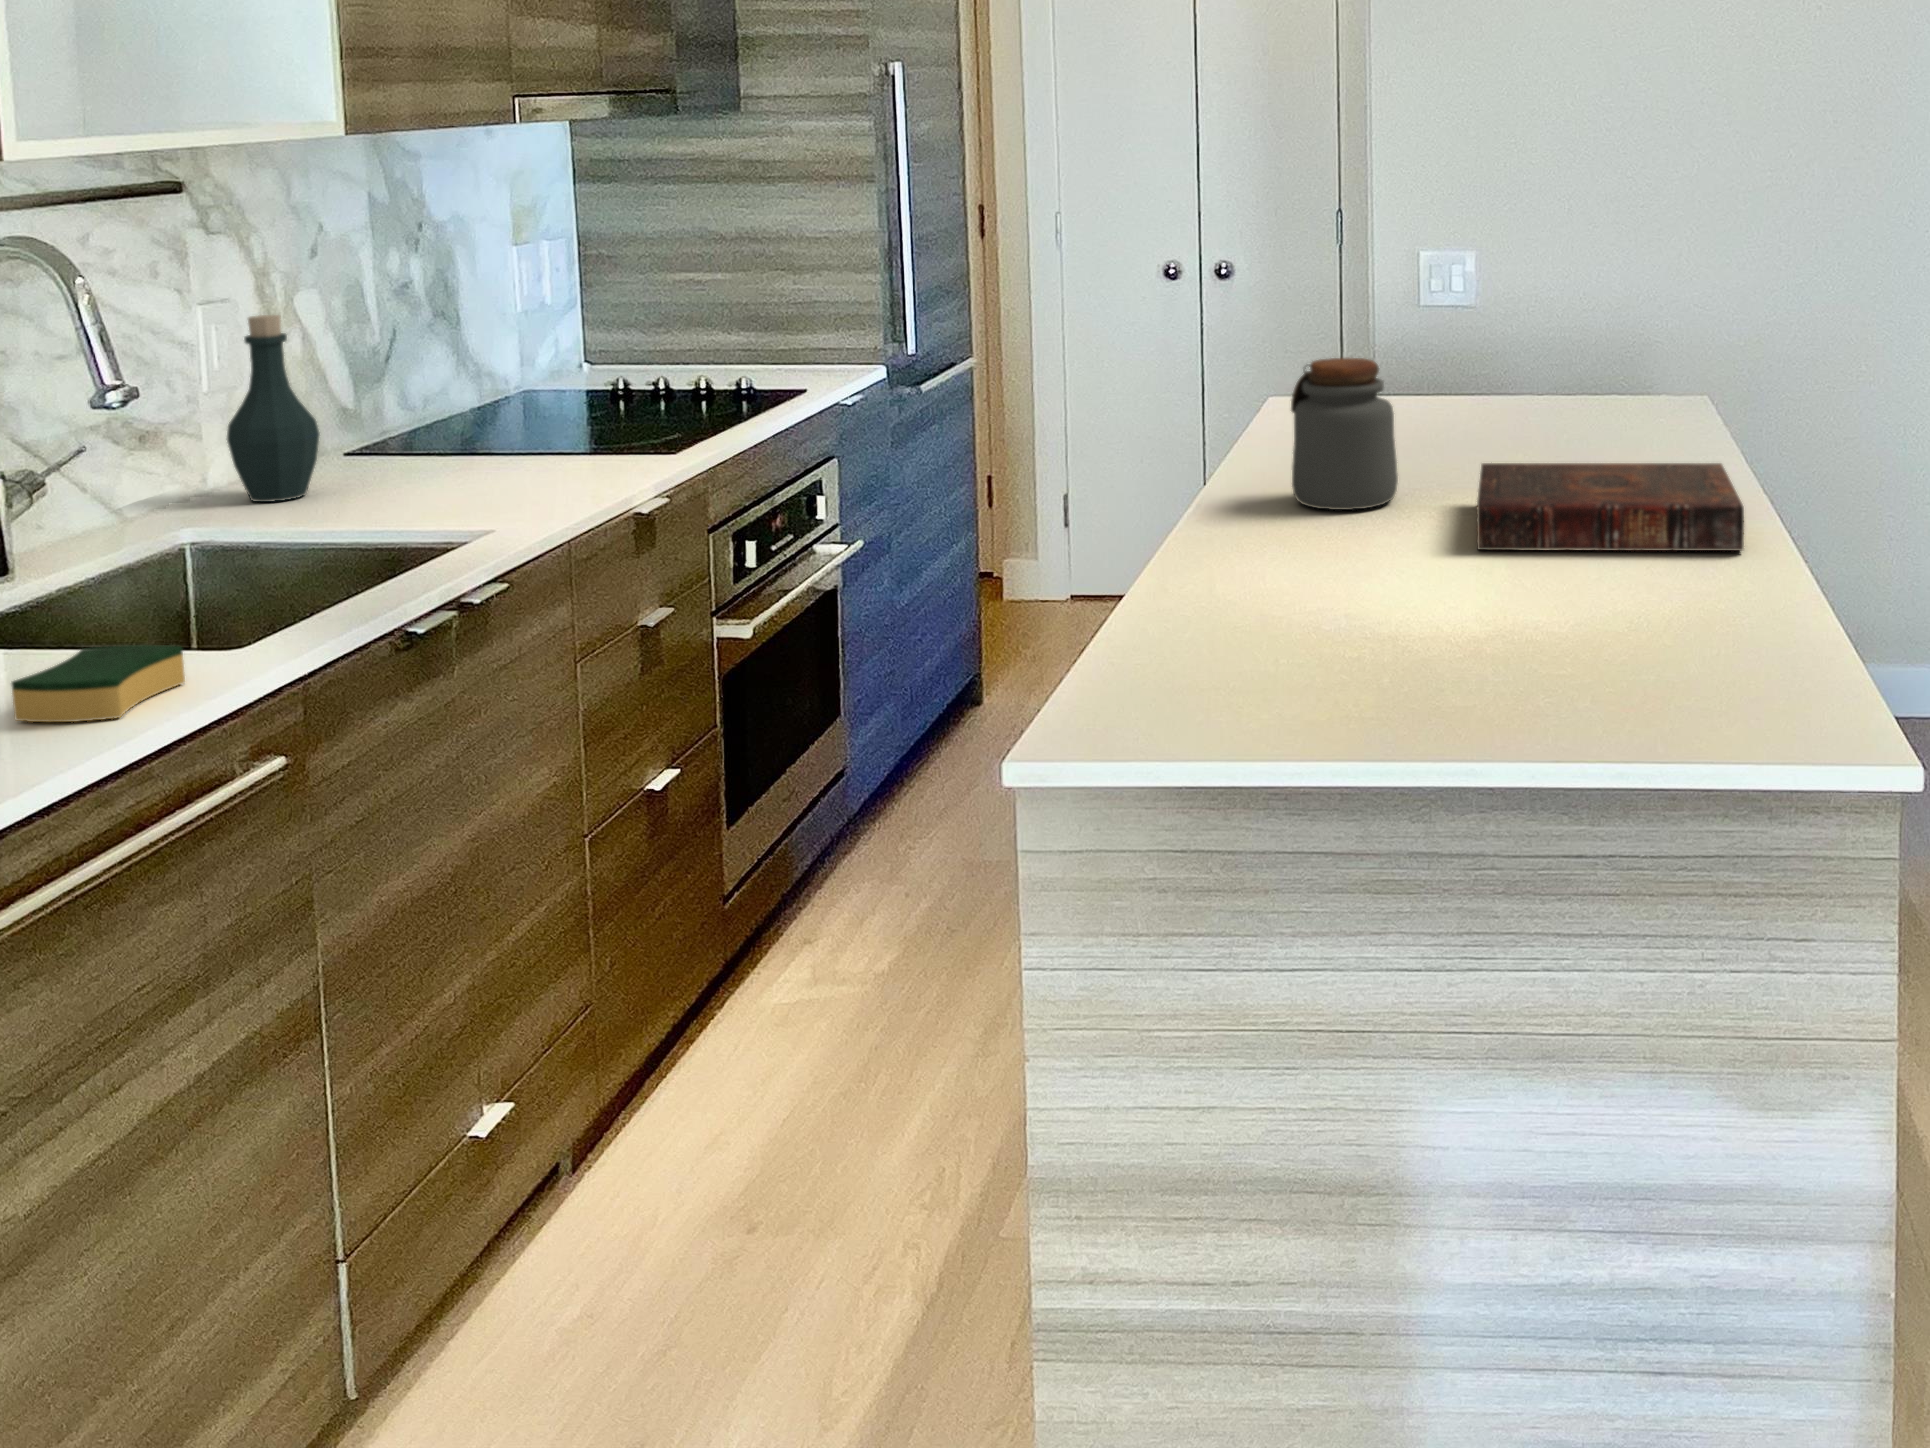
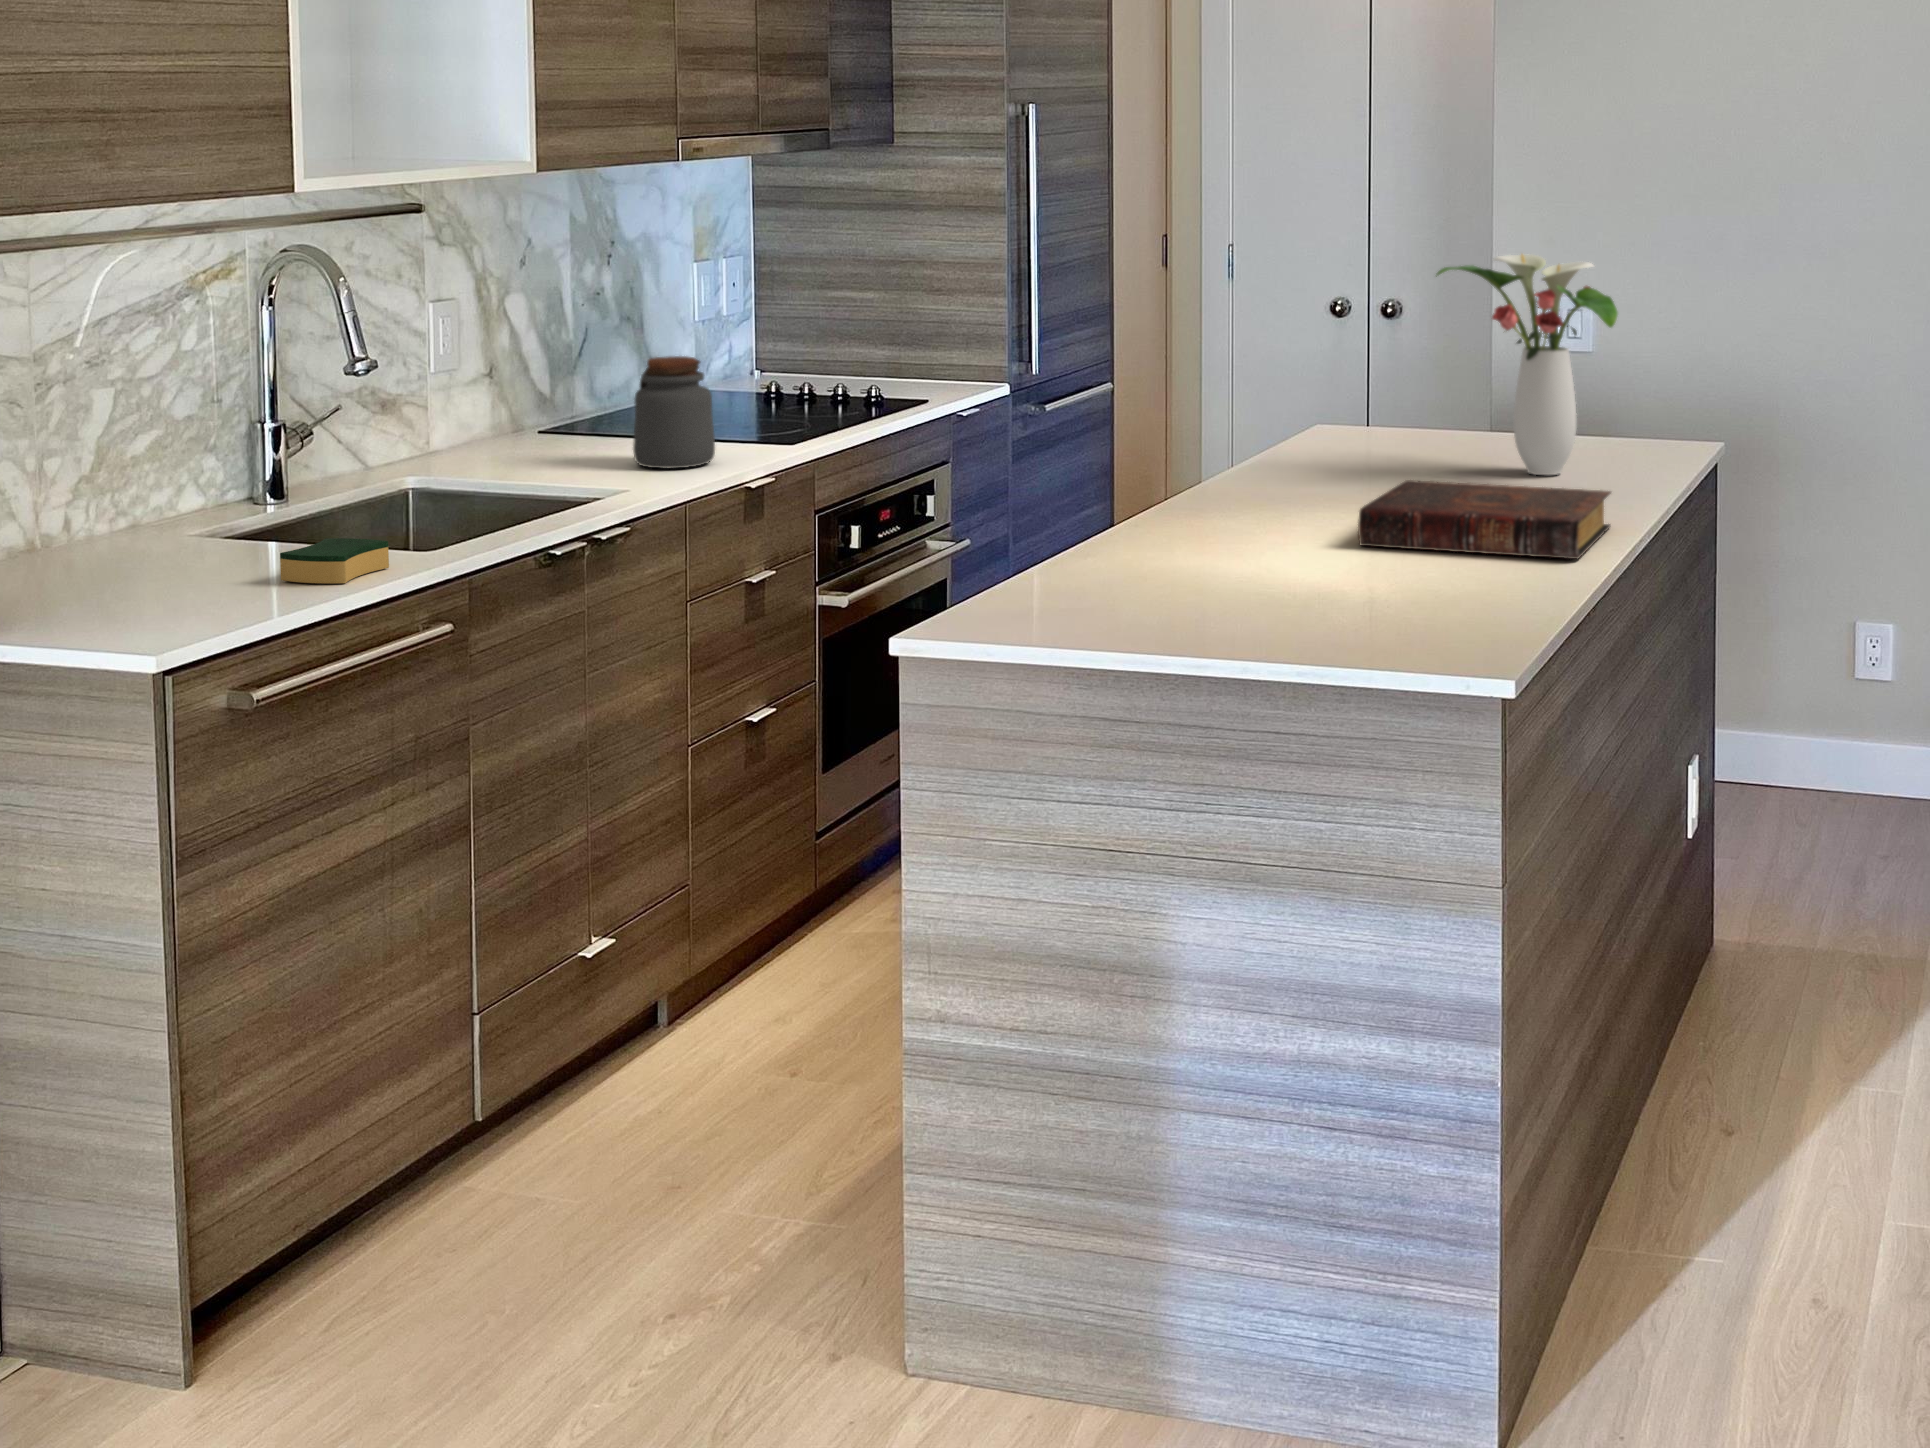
flower arrangement: none [1458,201,1671,442] -> present [1436,254,1618,475]
bottle: present [227,315,319,502] -> none [444,312,512,462]
jar: present [1291,358,1398,510] -> present [633,356,715,468]

